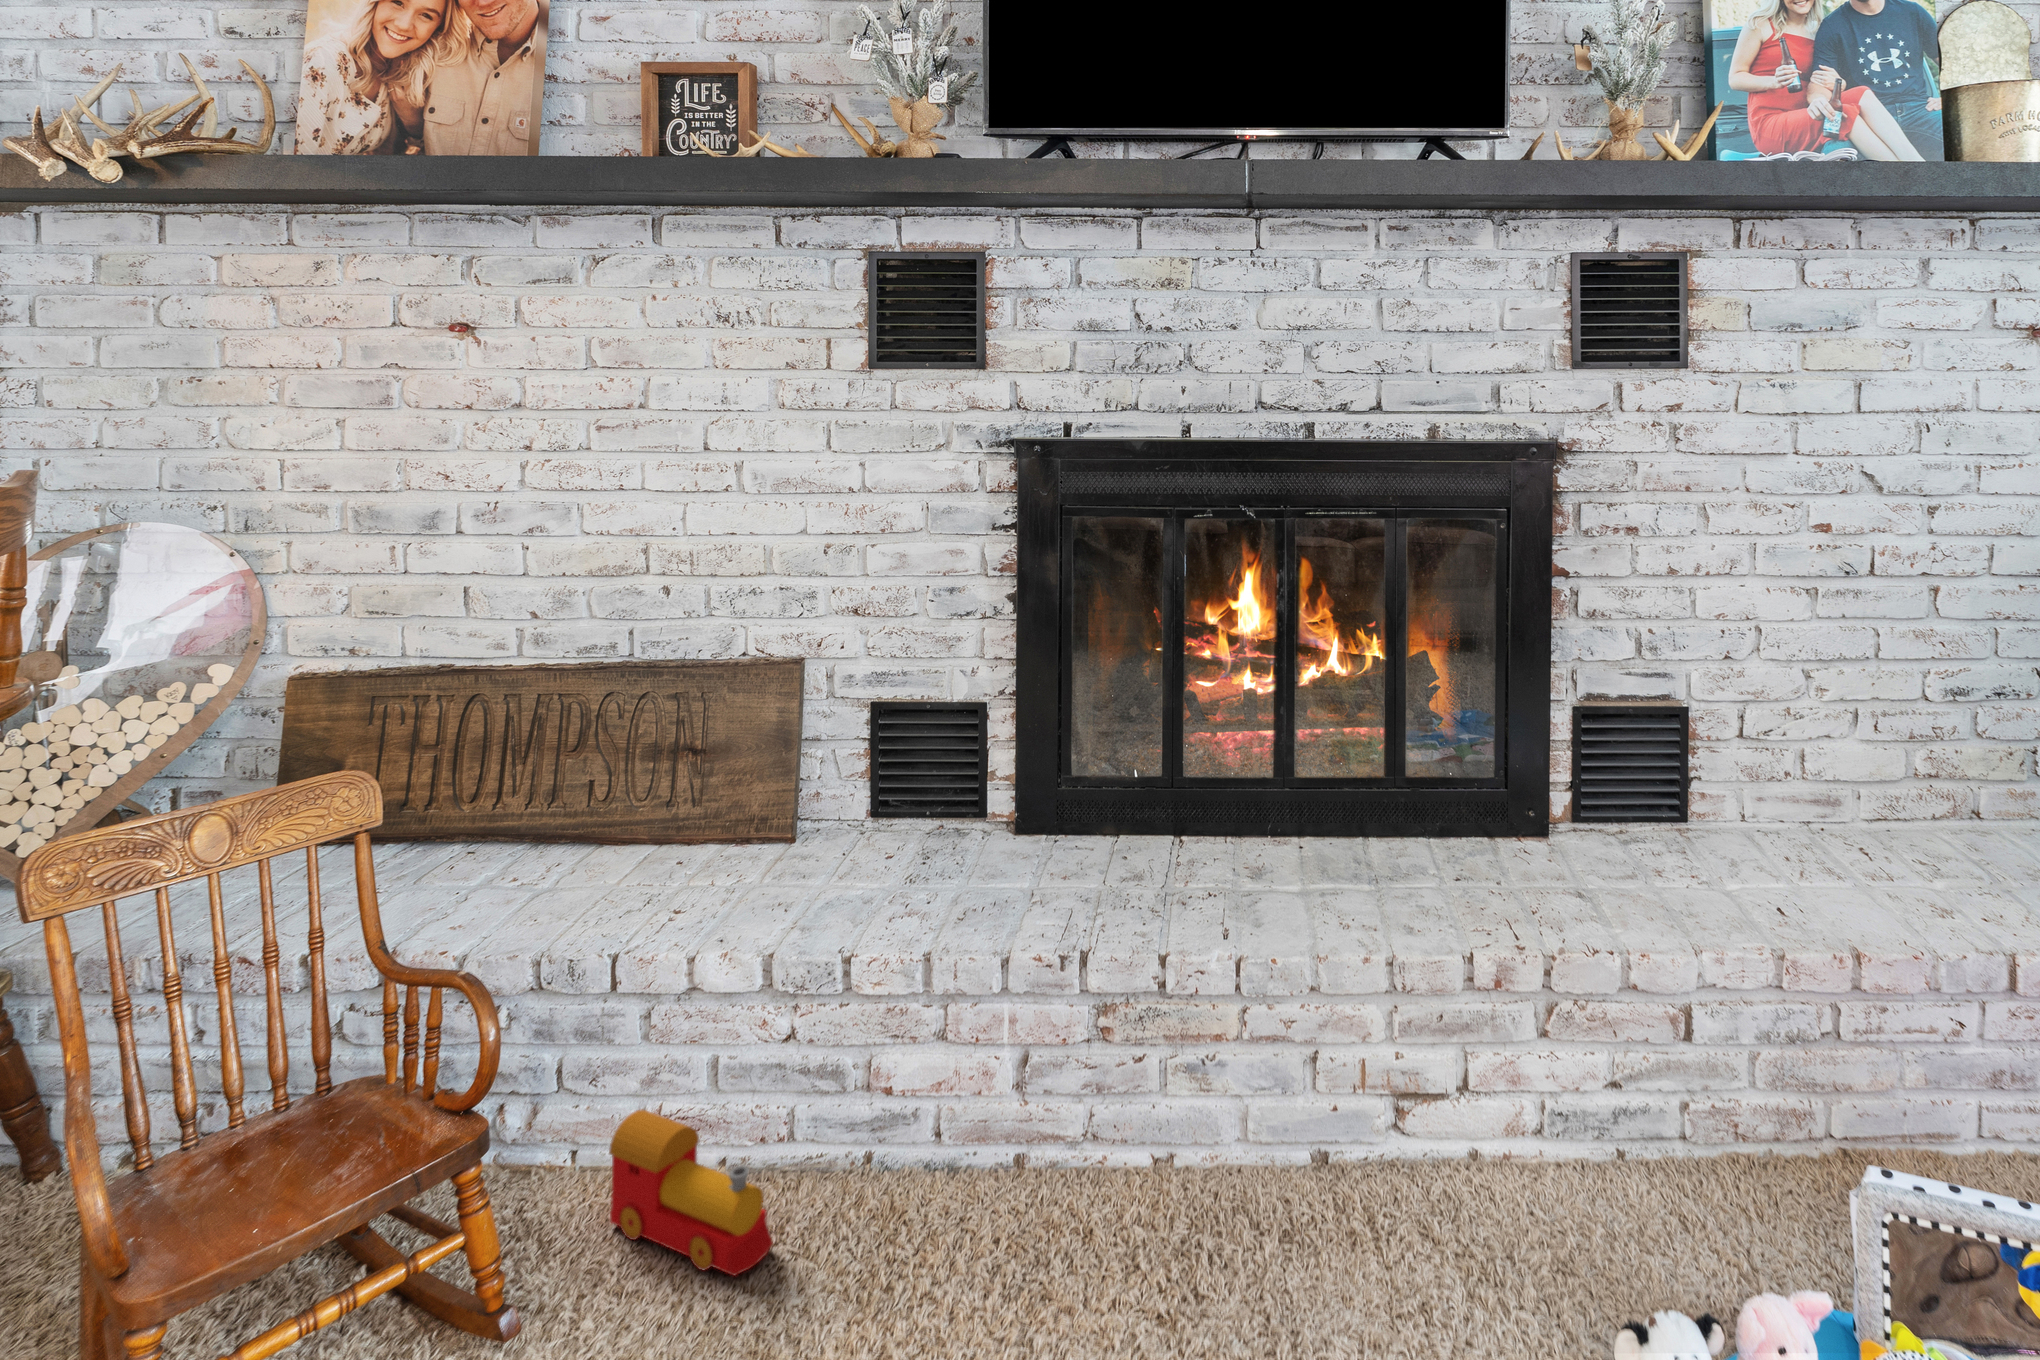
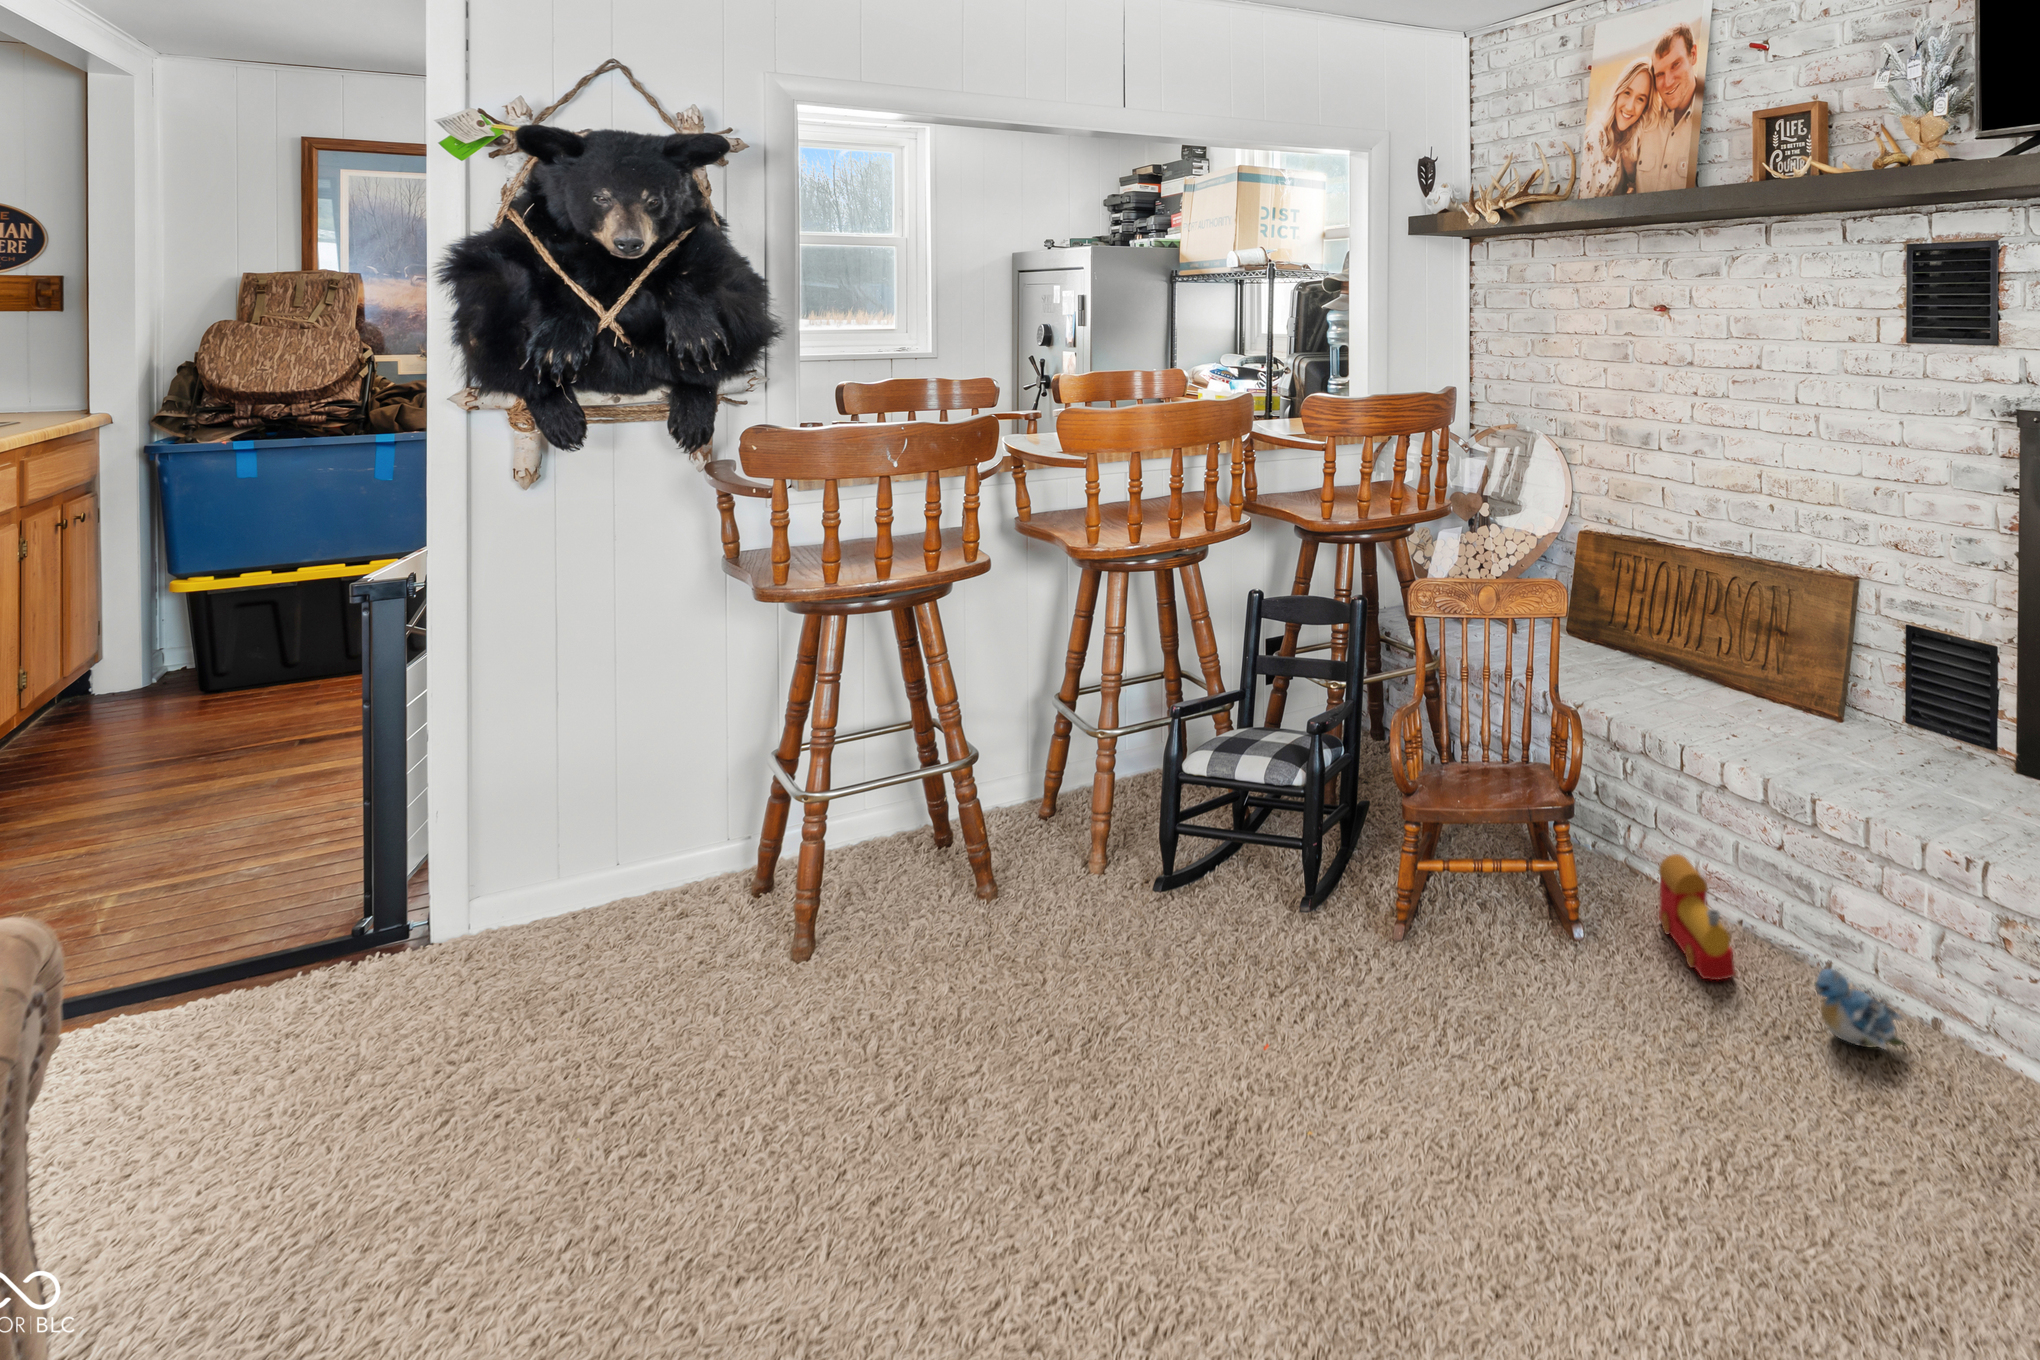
plush toy: none [909,1166,1027,1251] -> present [1815,969,1905,1049]

